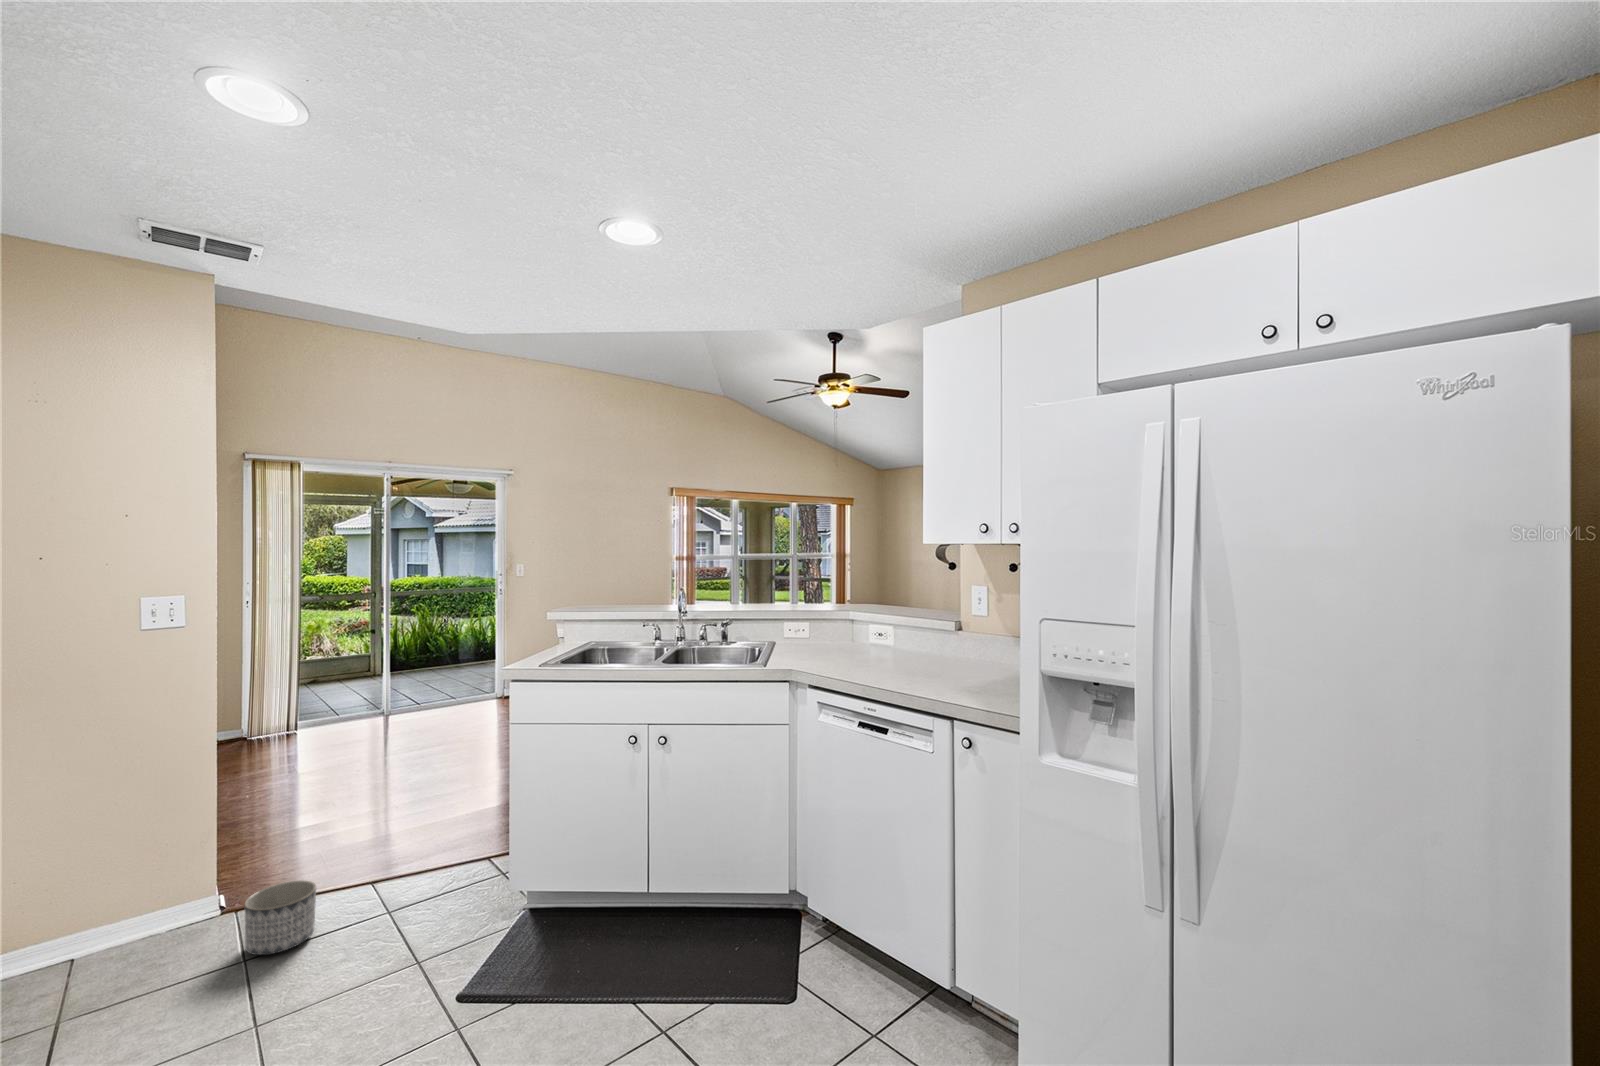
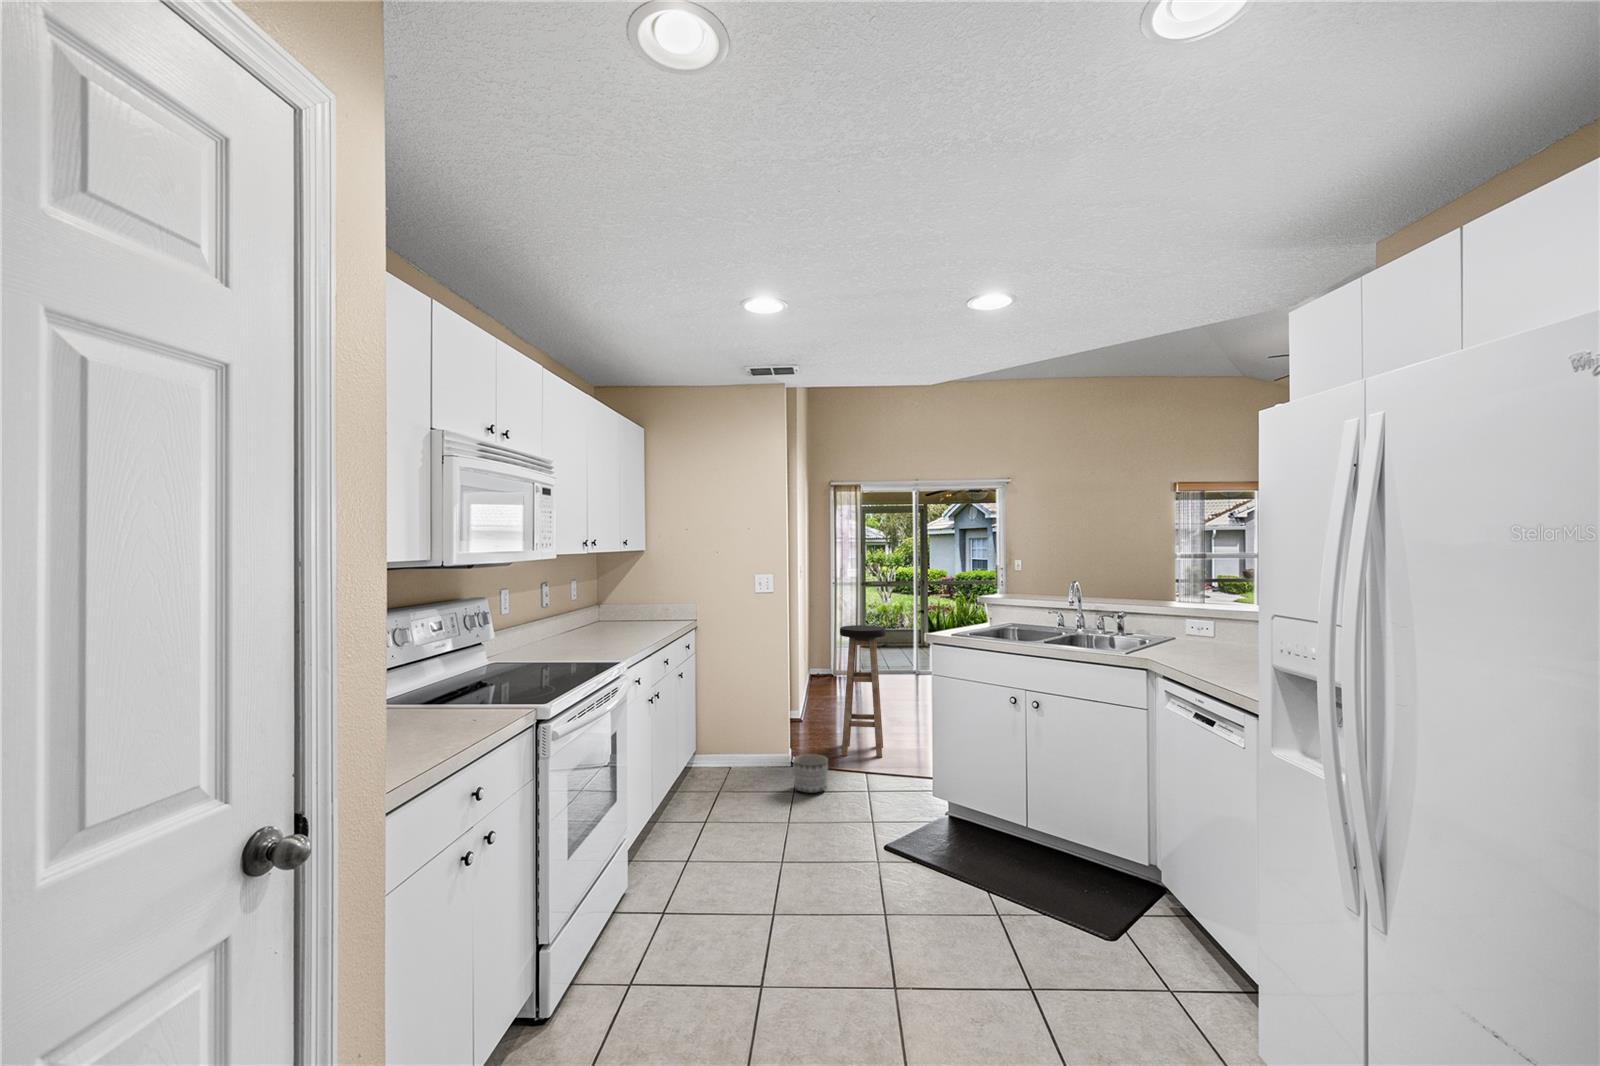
bar stool: none [313,661,392,864] -> present [840,625,886,757]

